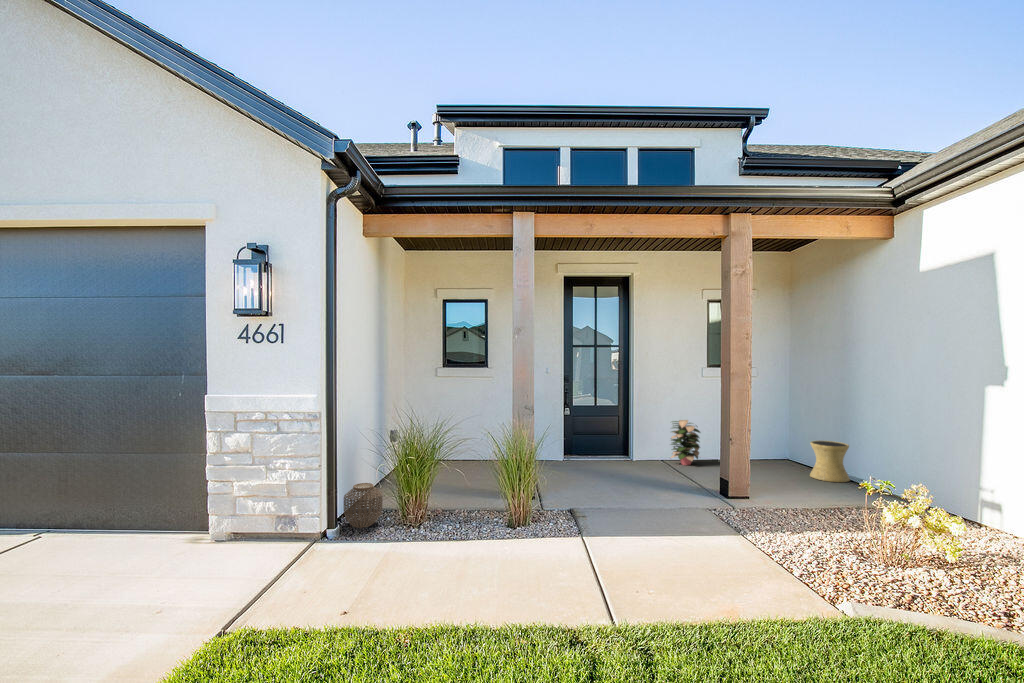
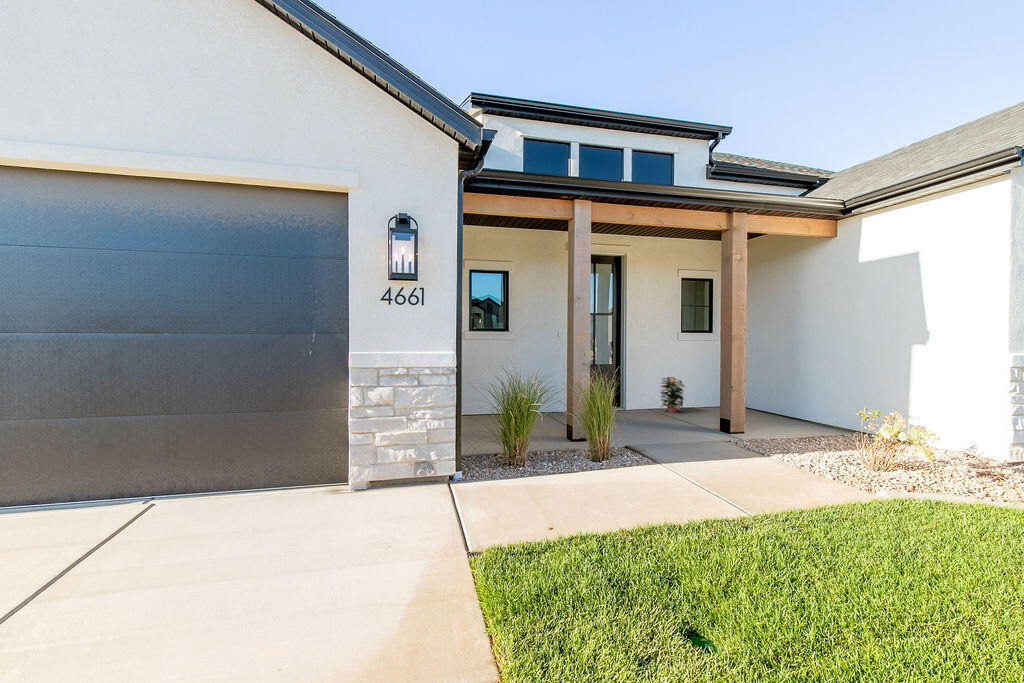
side table: present [810,441,850,482] -> none [766,392,797,423]
woven basket: present [344,483,383,528] -> none [460,431,493,469]

